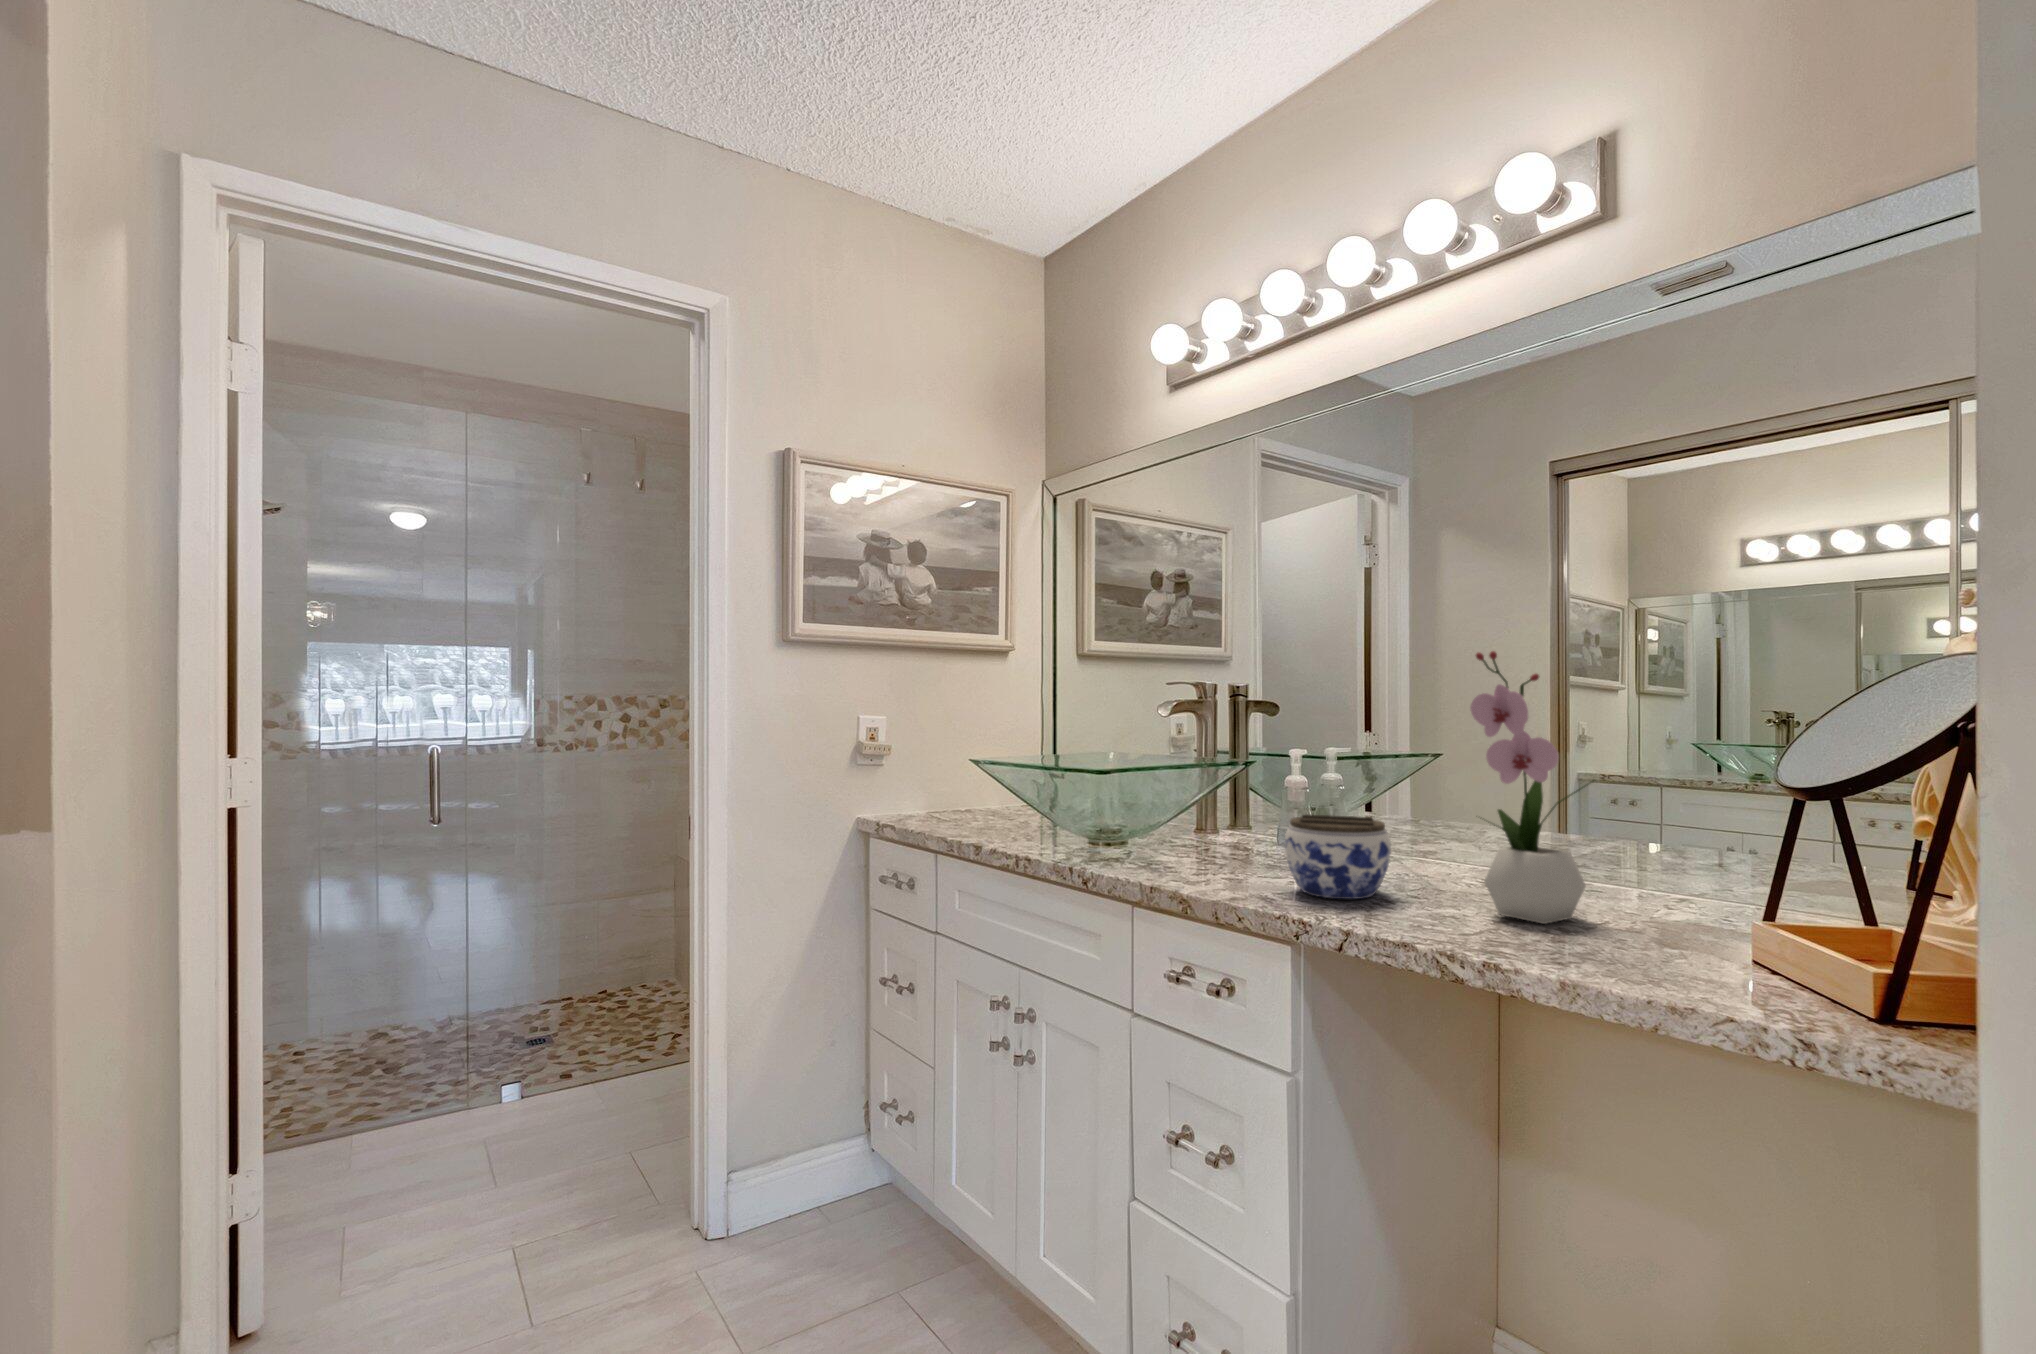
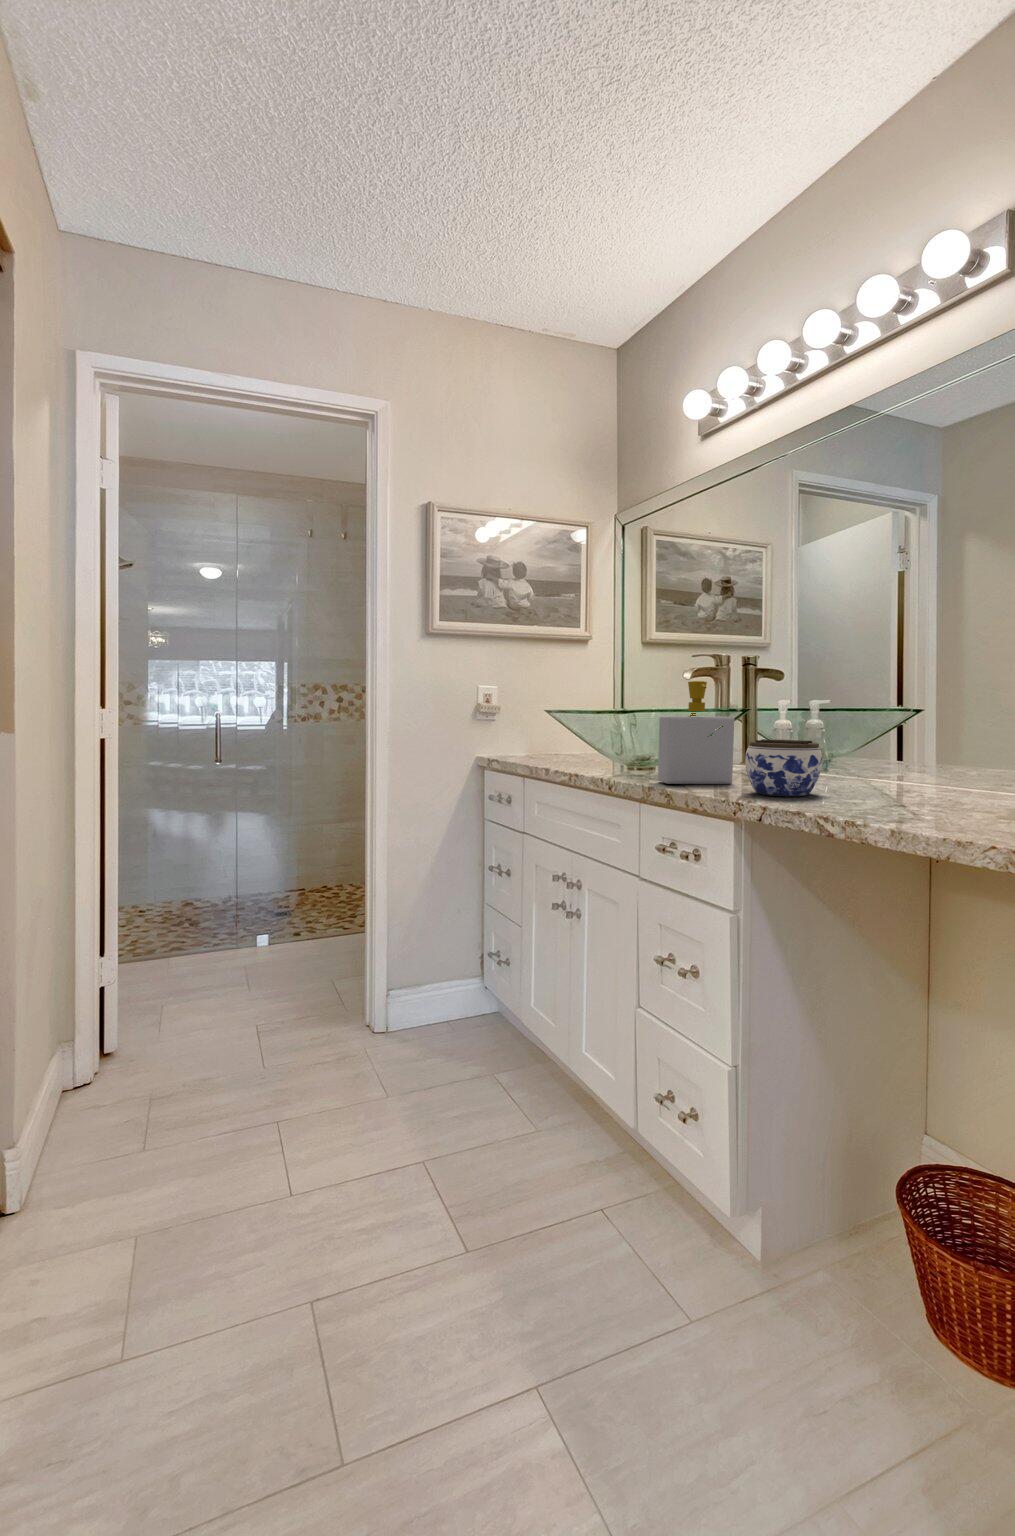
flower arrangement: present [1470,651,1586,924] -> none [872,610,970,808]
soap bottle: none [1148,727,1251,874] -> present [658,681,734,784]

